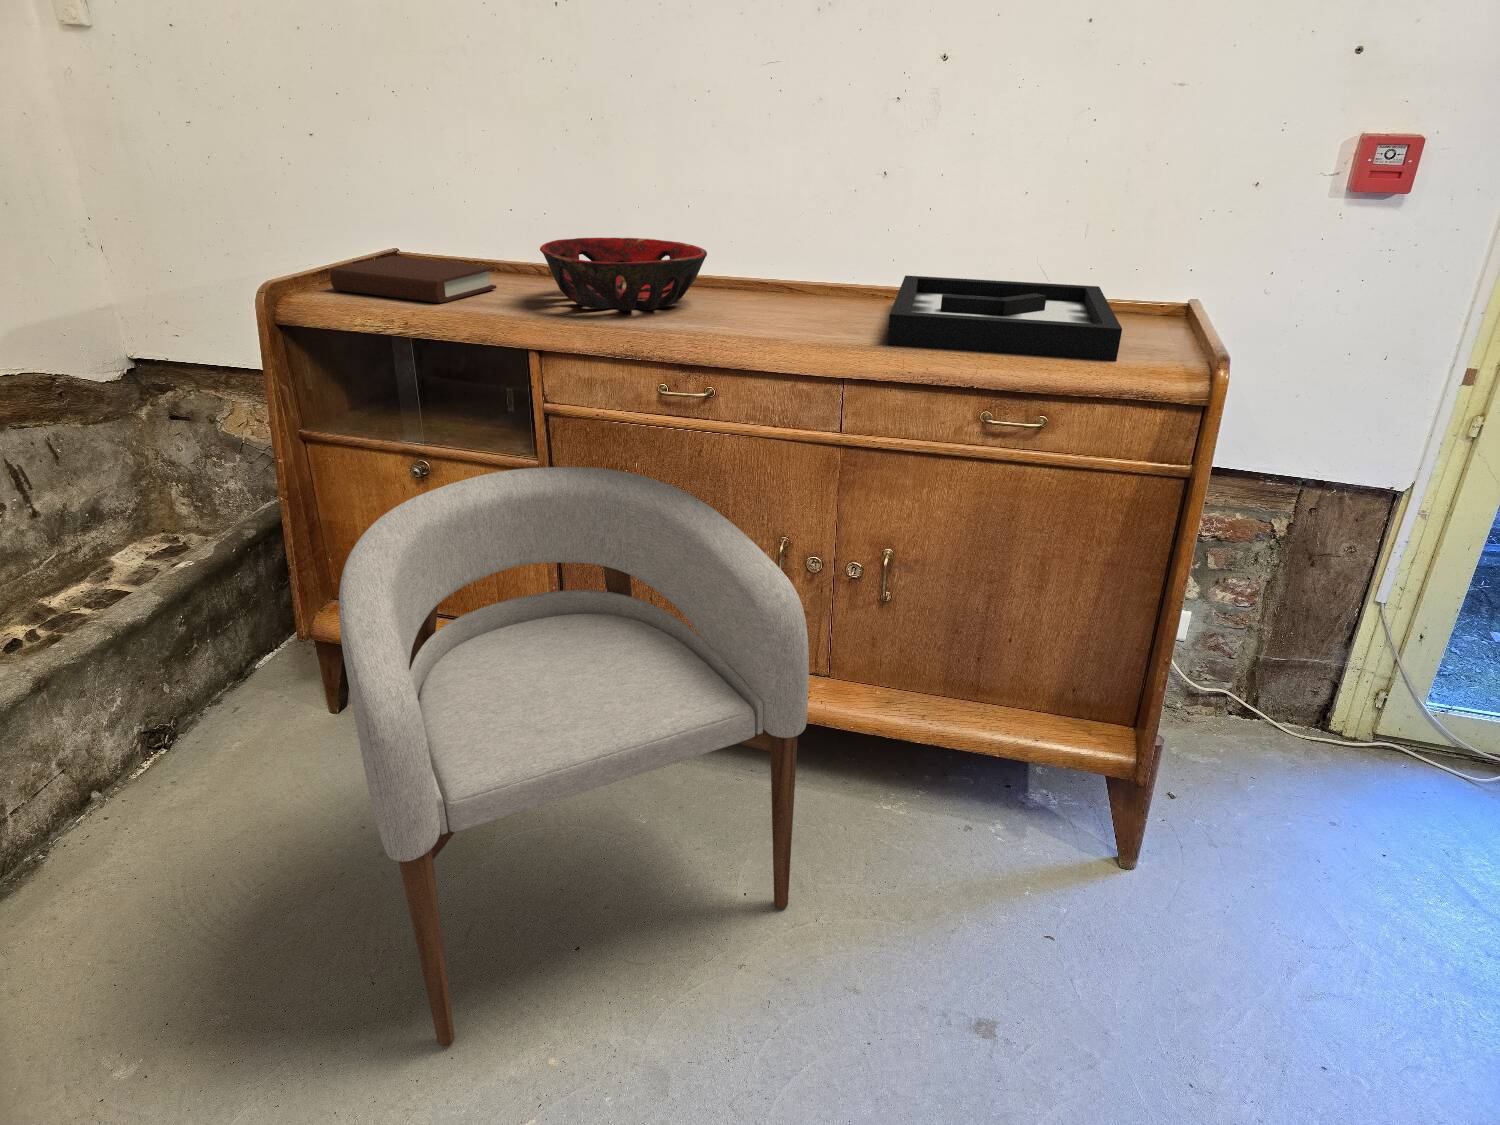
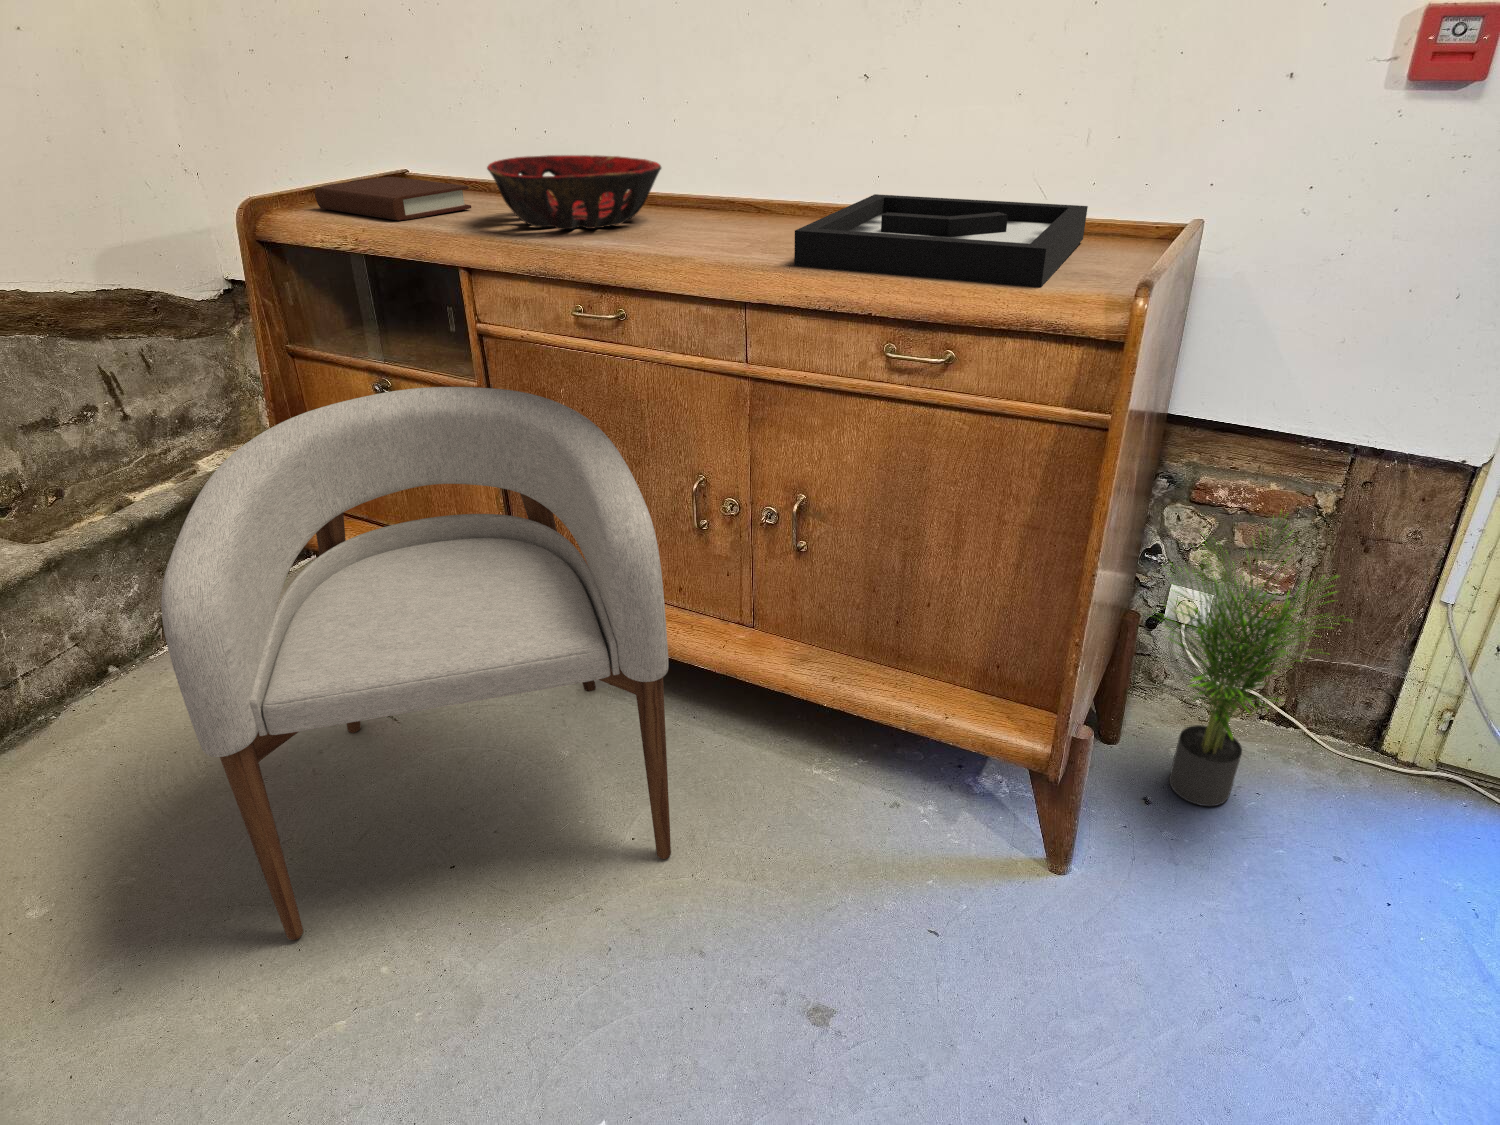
potted plant: none [1163,534,1341,795] -> present [1159,513,1334,806]

